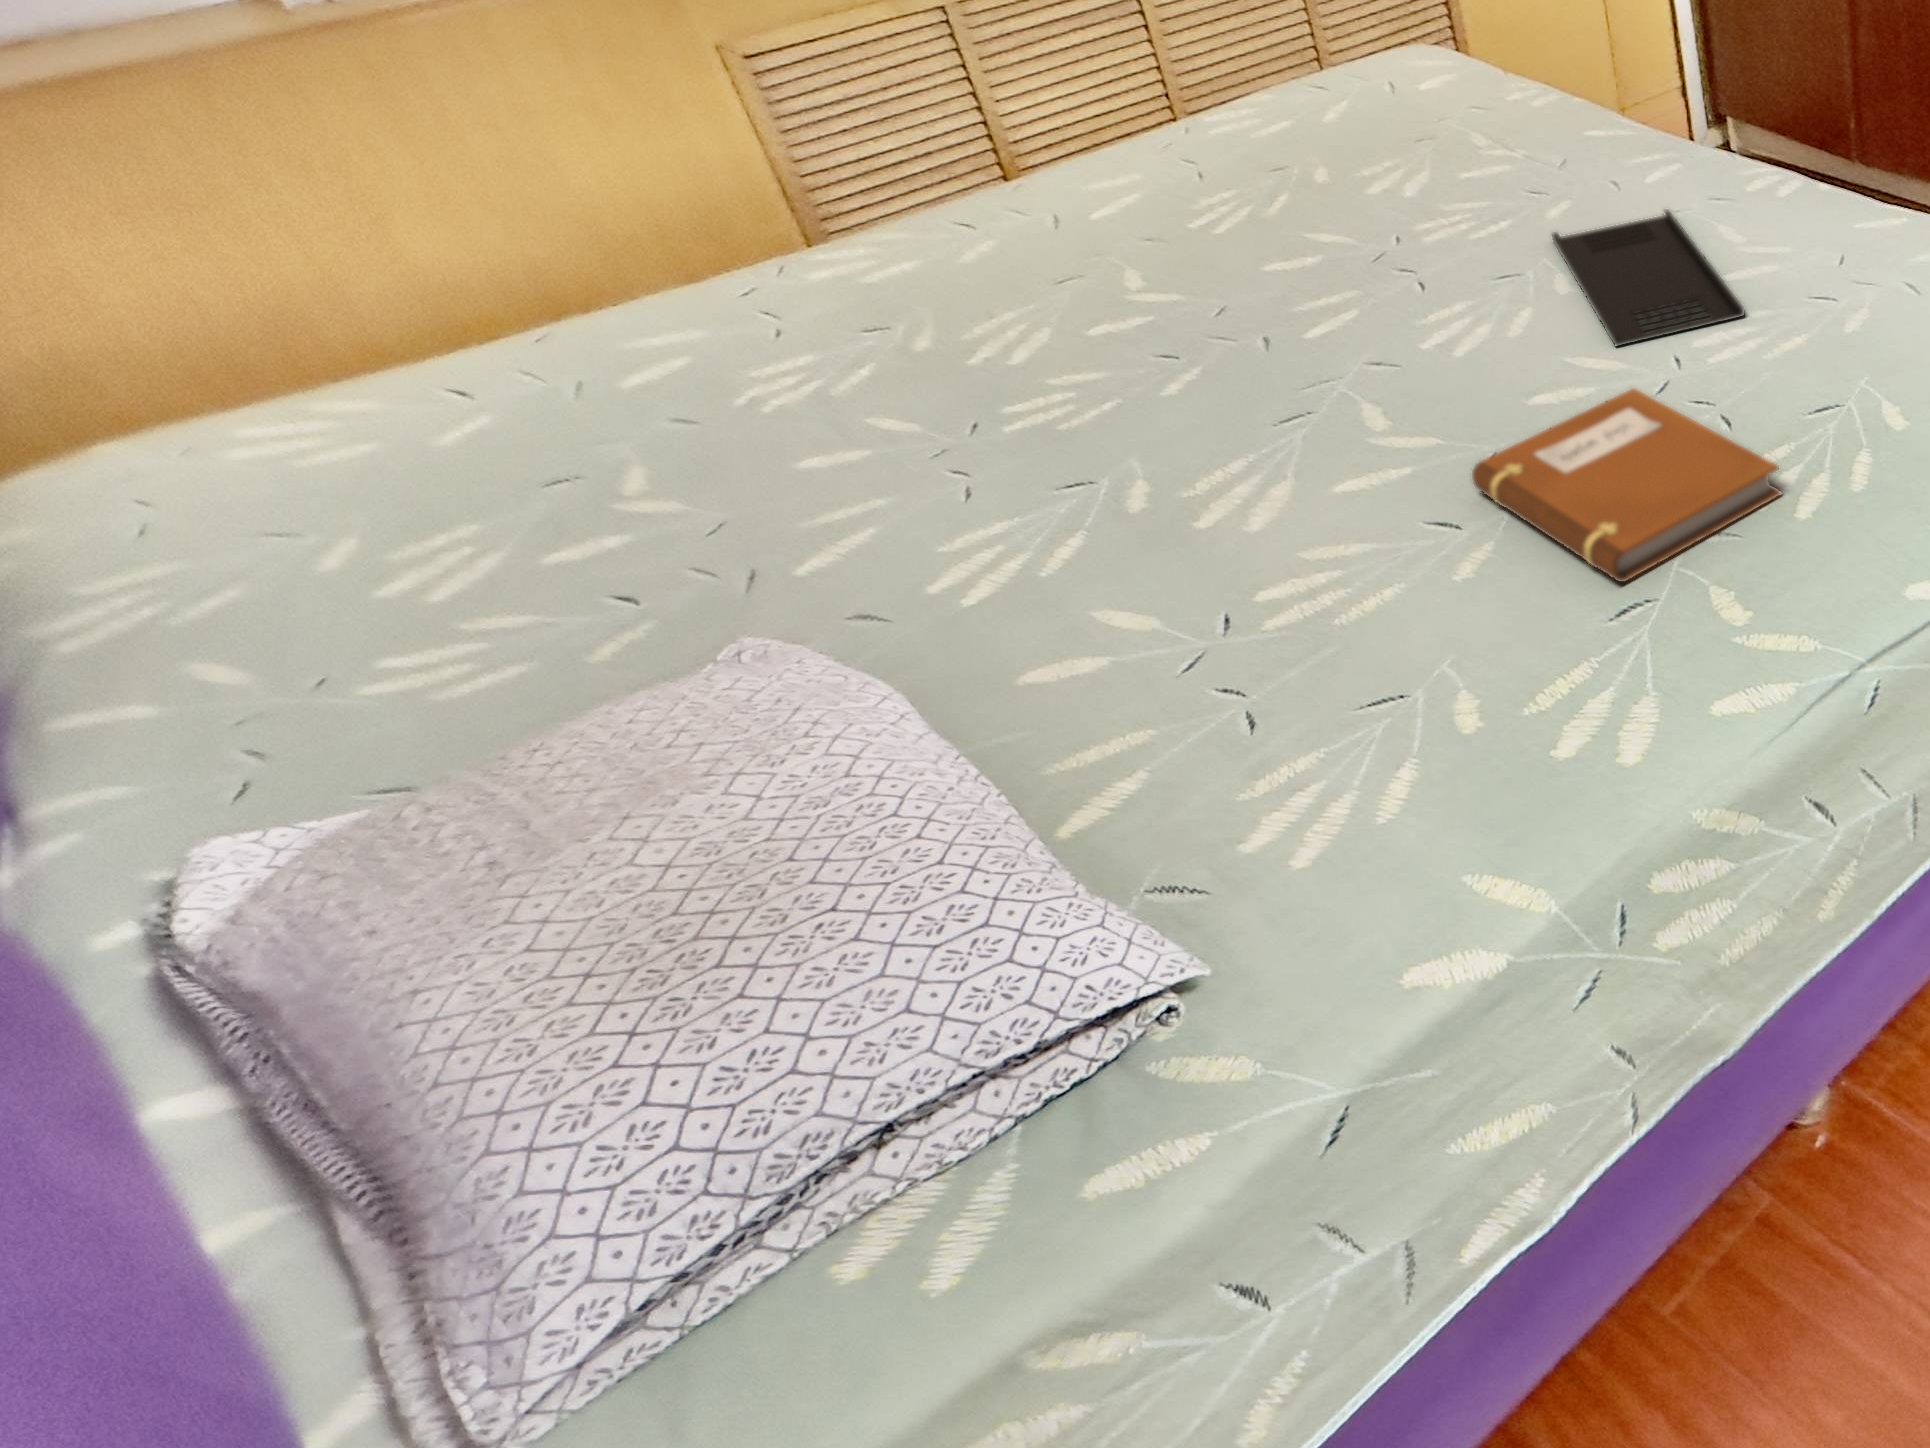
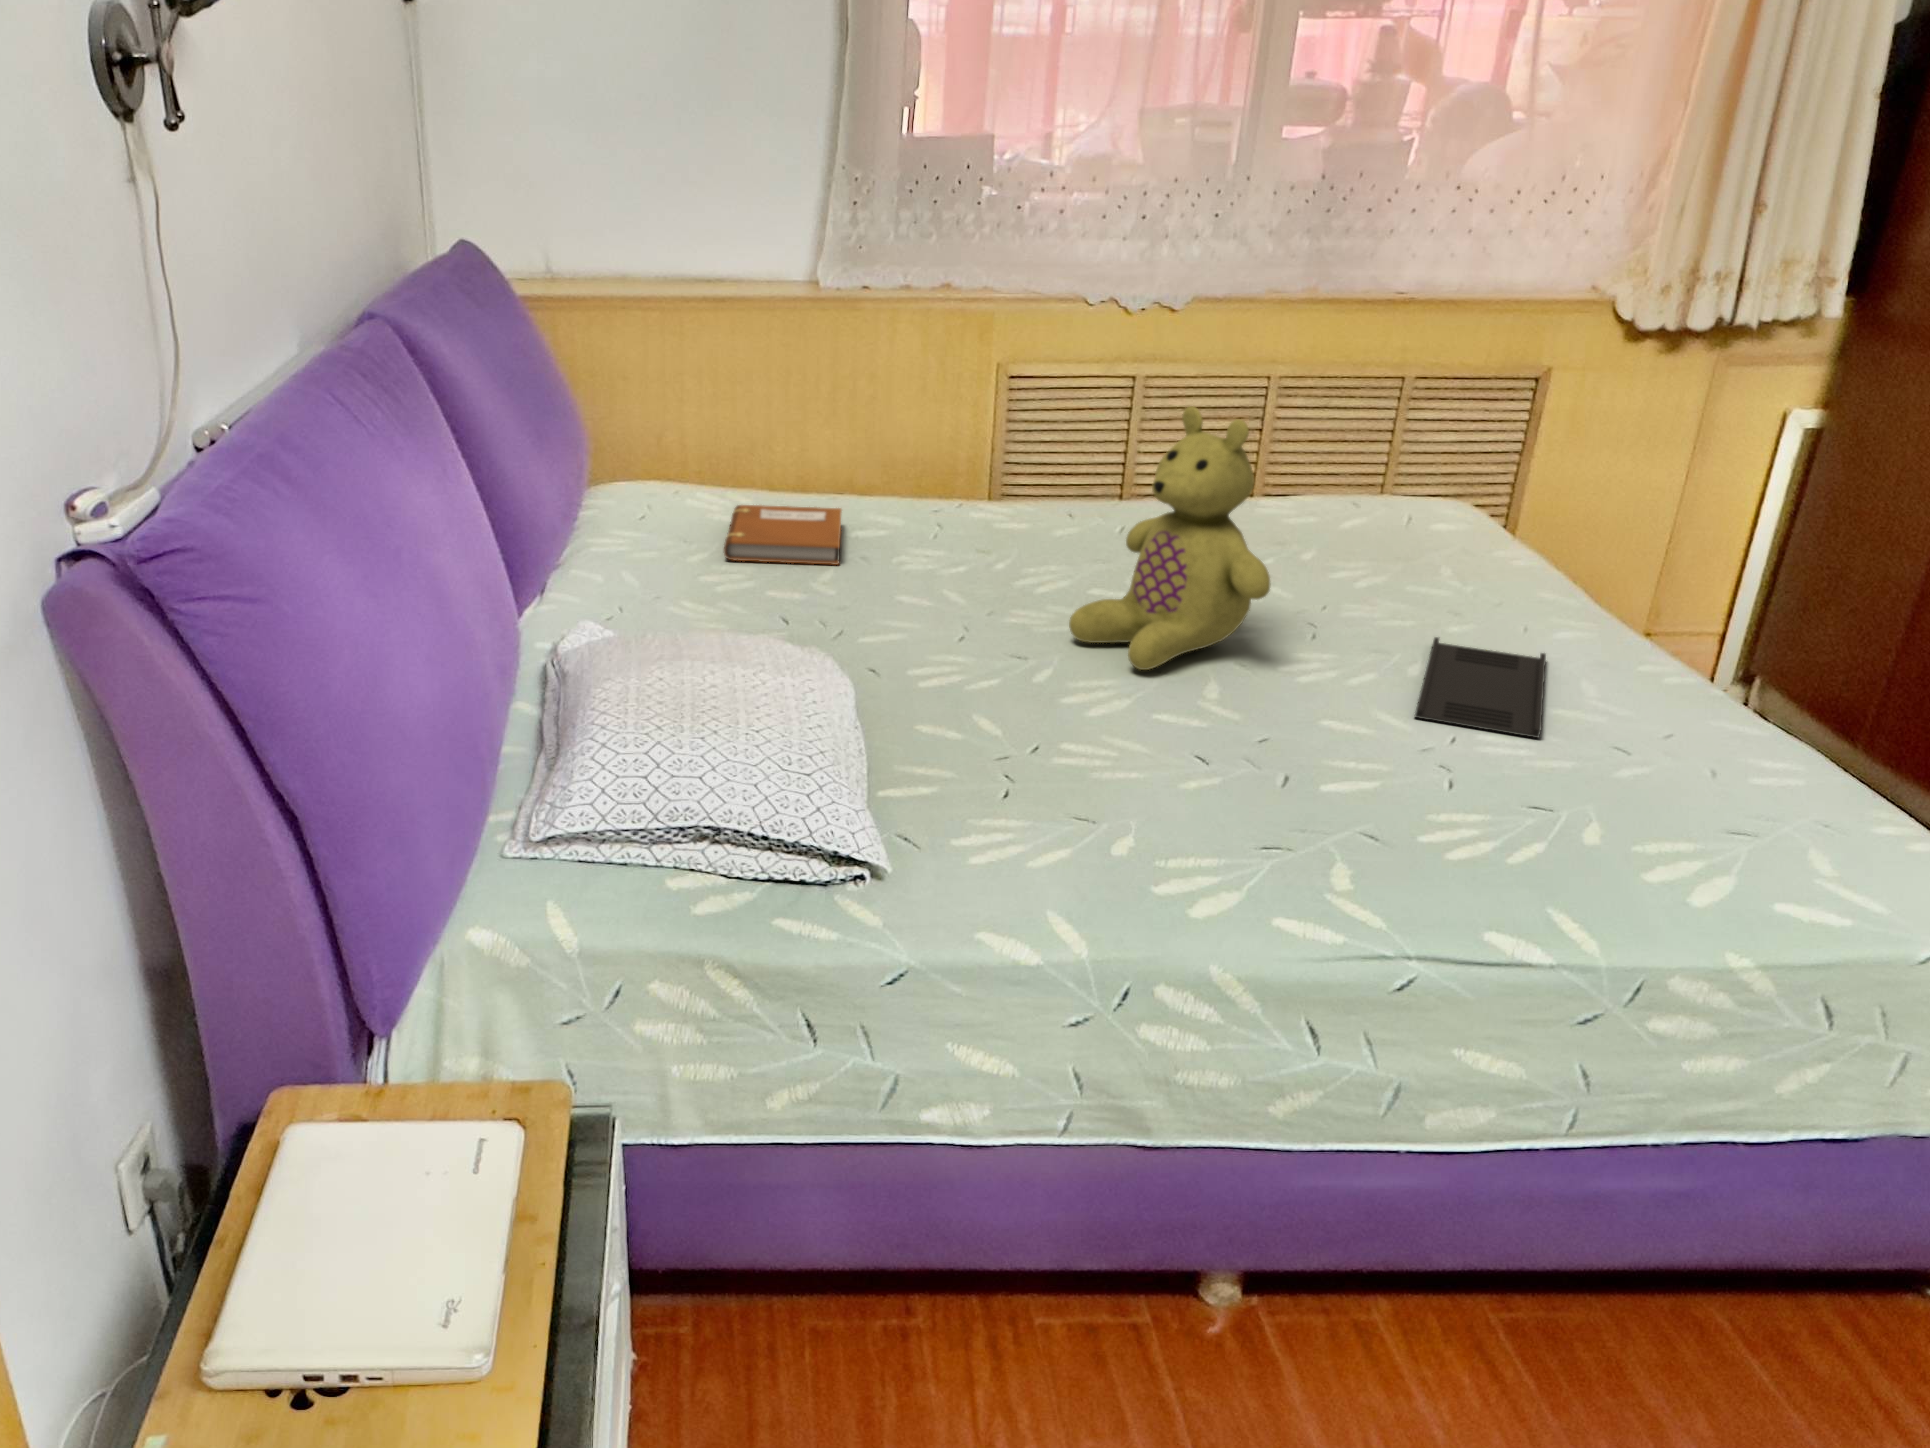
stuffed bear: none [1123,68,1380,428] -> present [1069,406,1270,670]
notebook: present [1472,389,1781,582] -> present [724,505,841,565]

